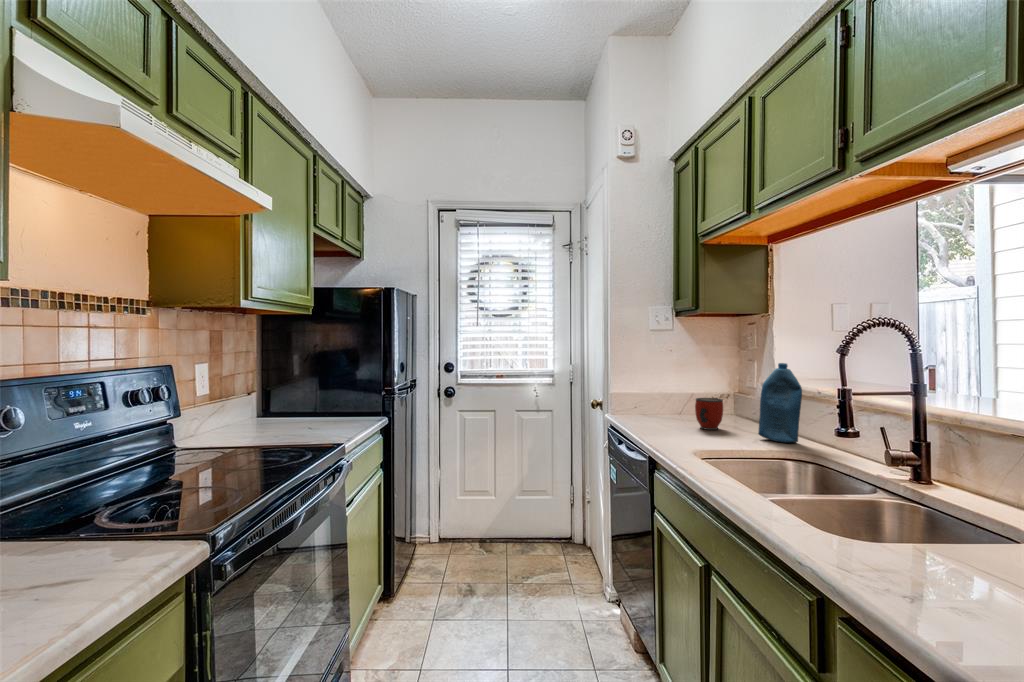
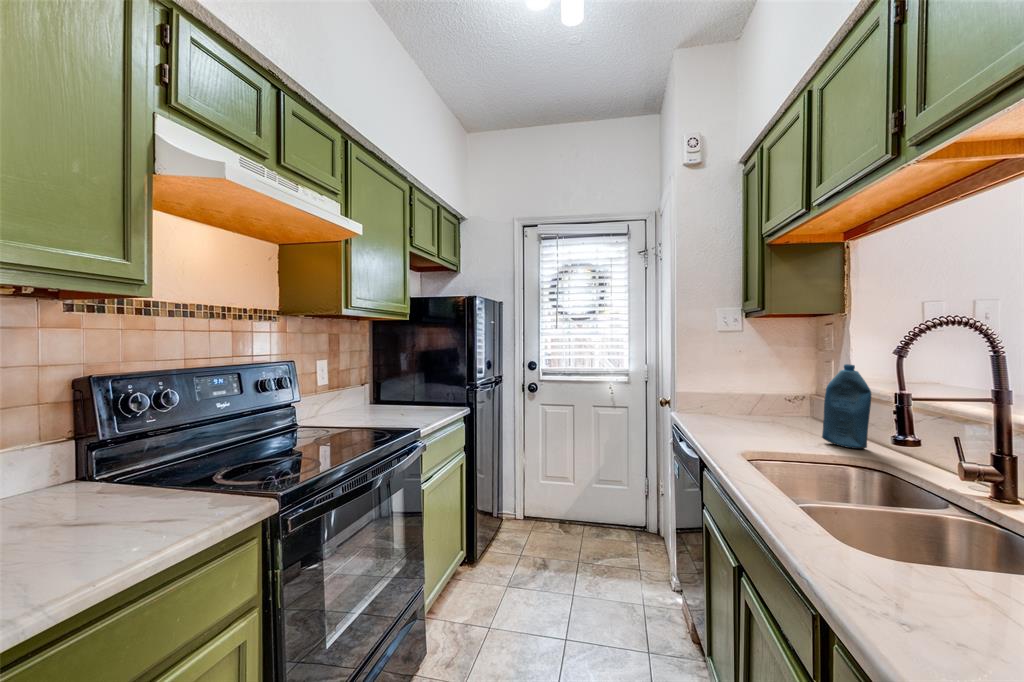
mug: present [695,398,723,430] -> none [756,398,788,431]

